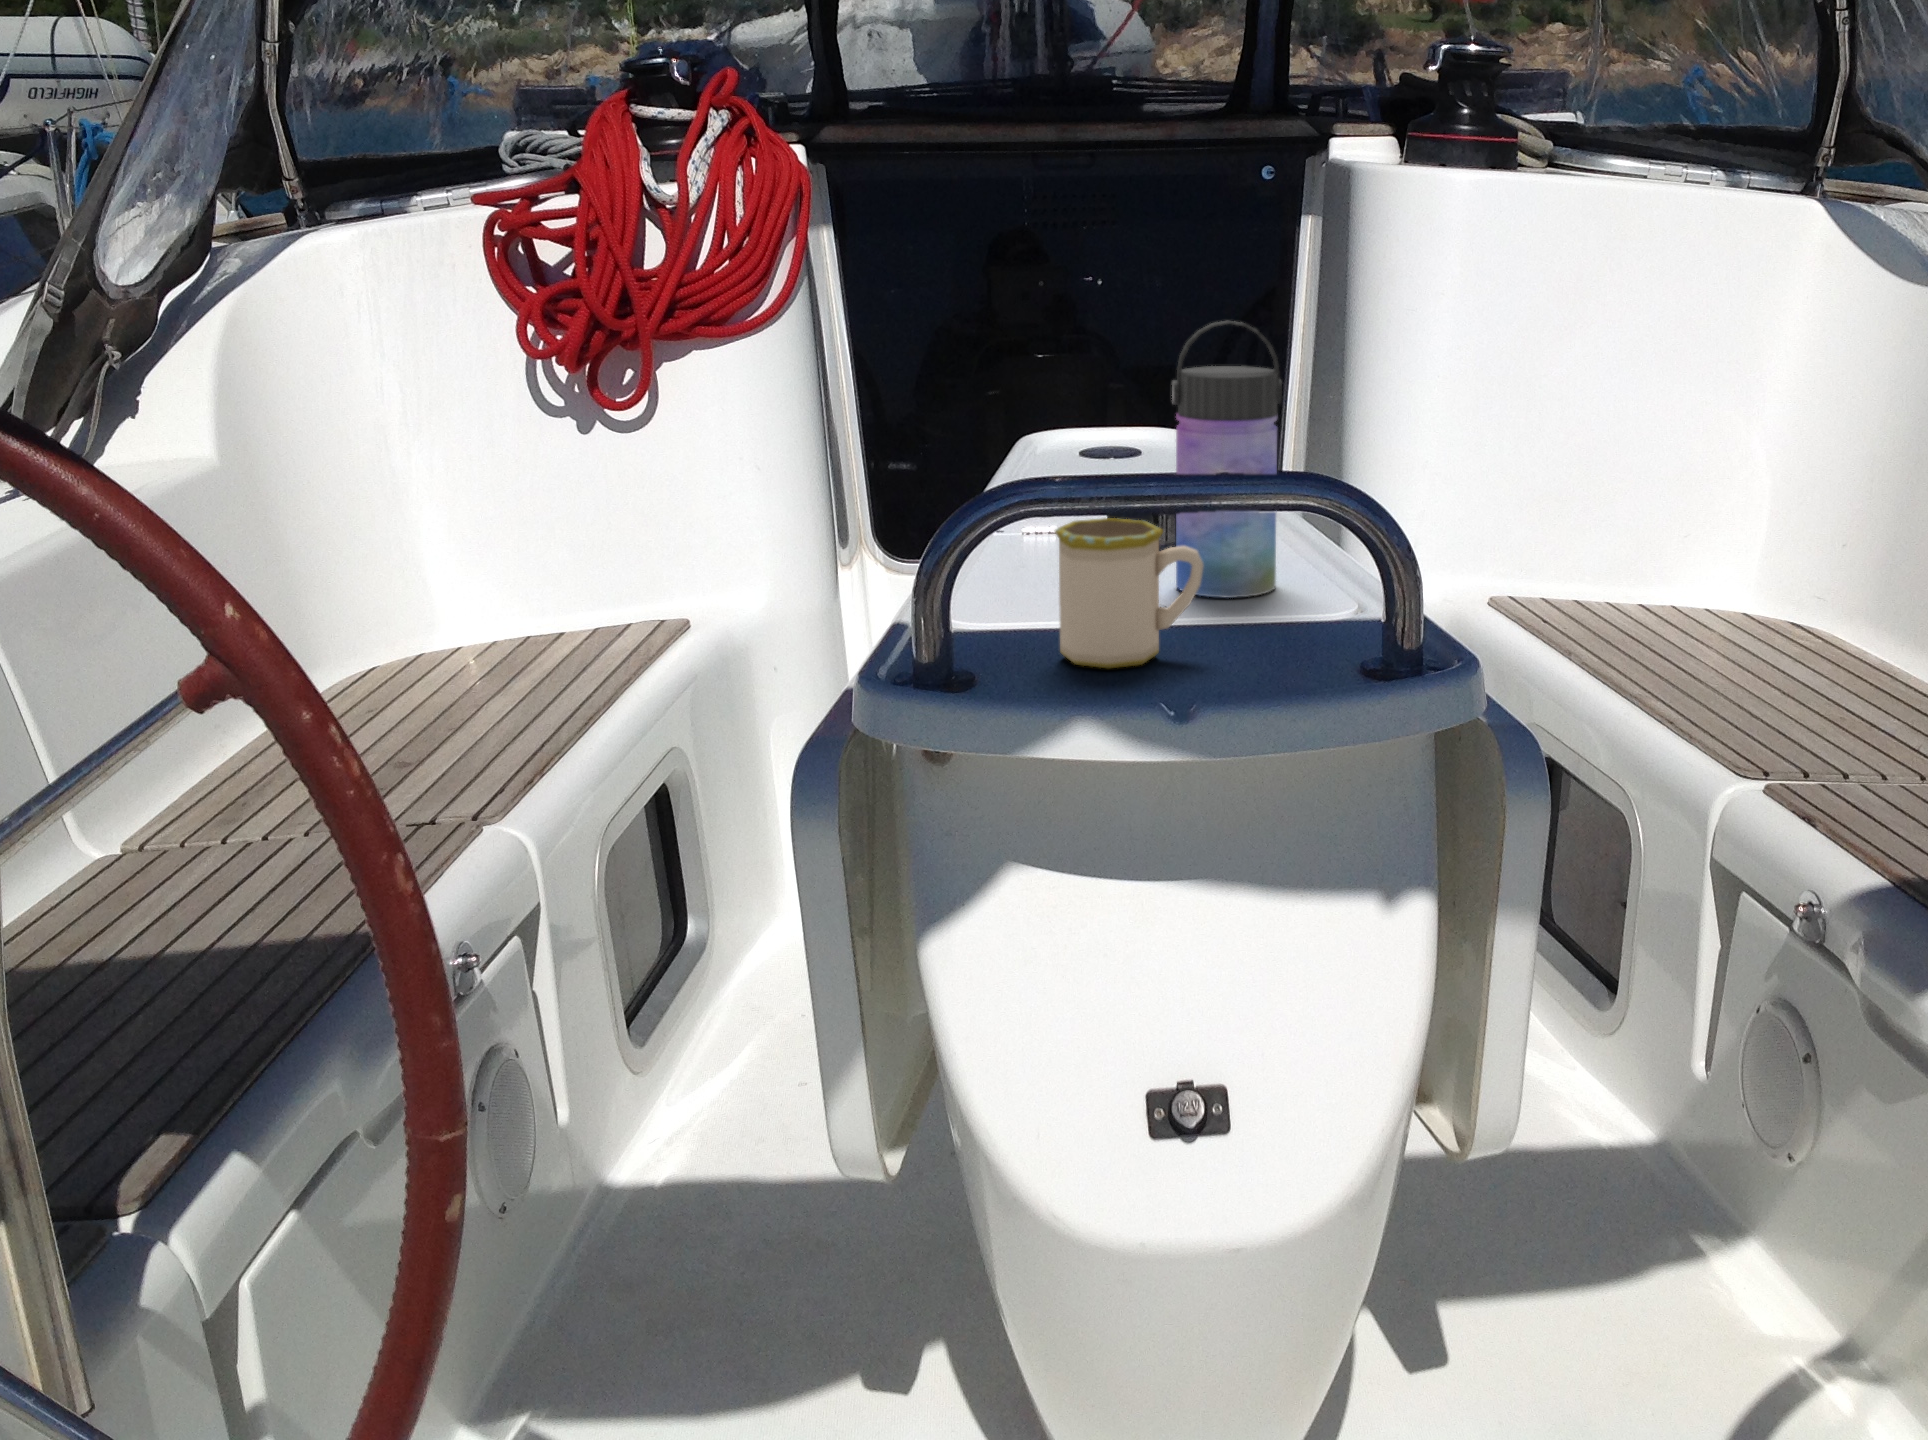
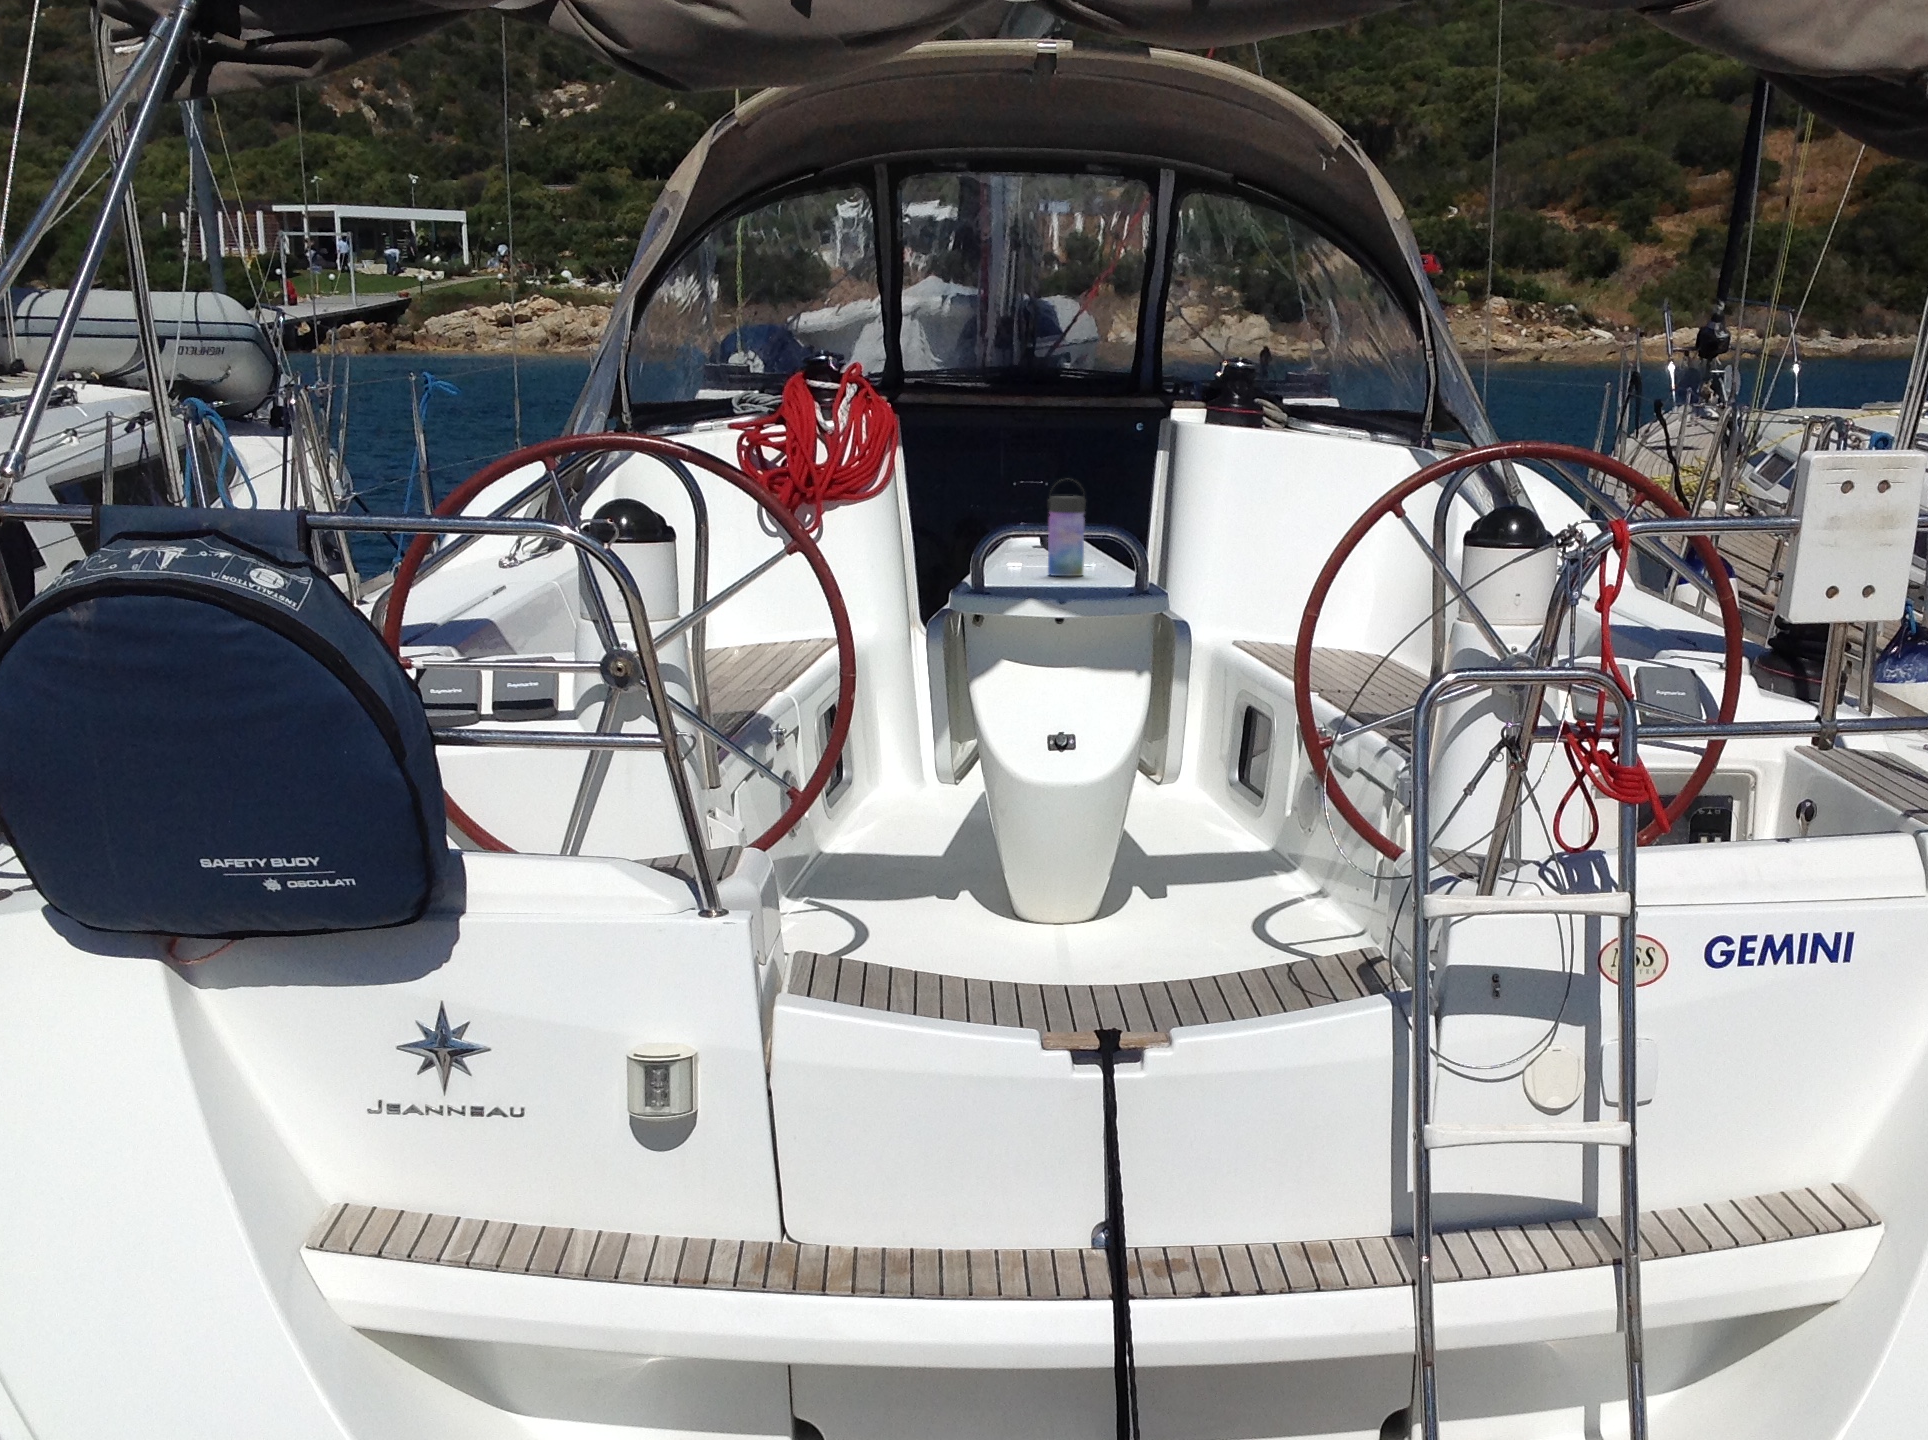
mug: present [1055,518,1203,668] -> none [1002,539,1050,584]

